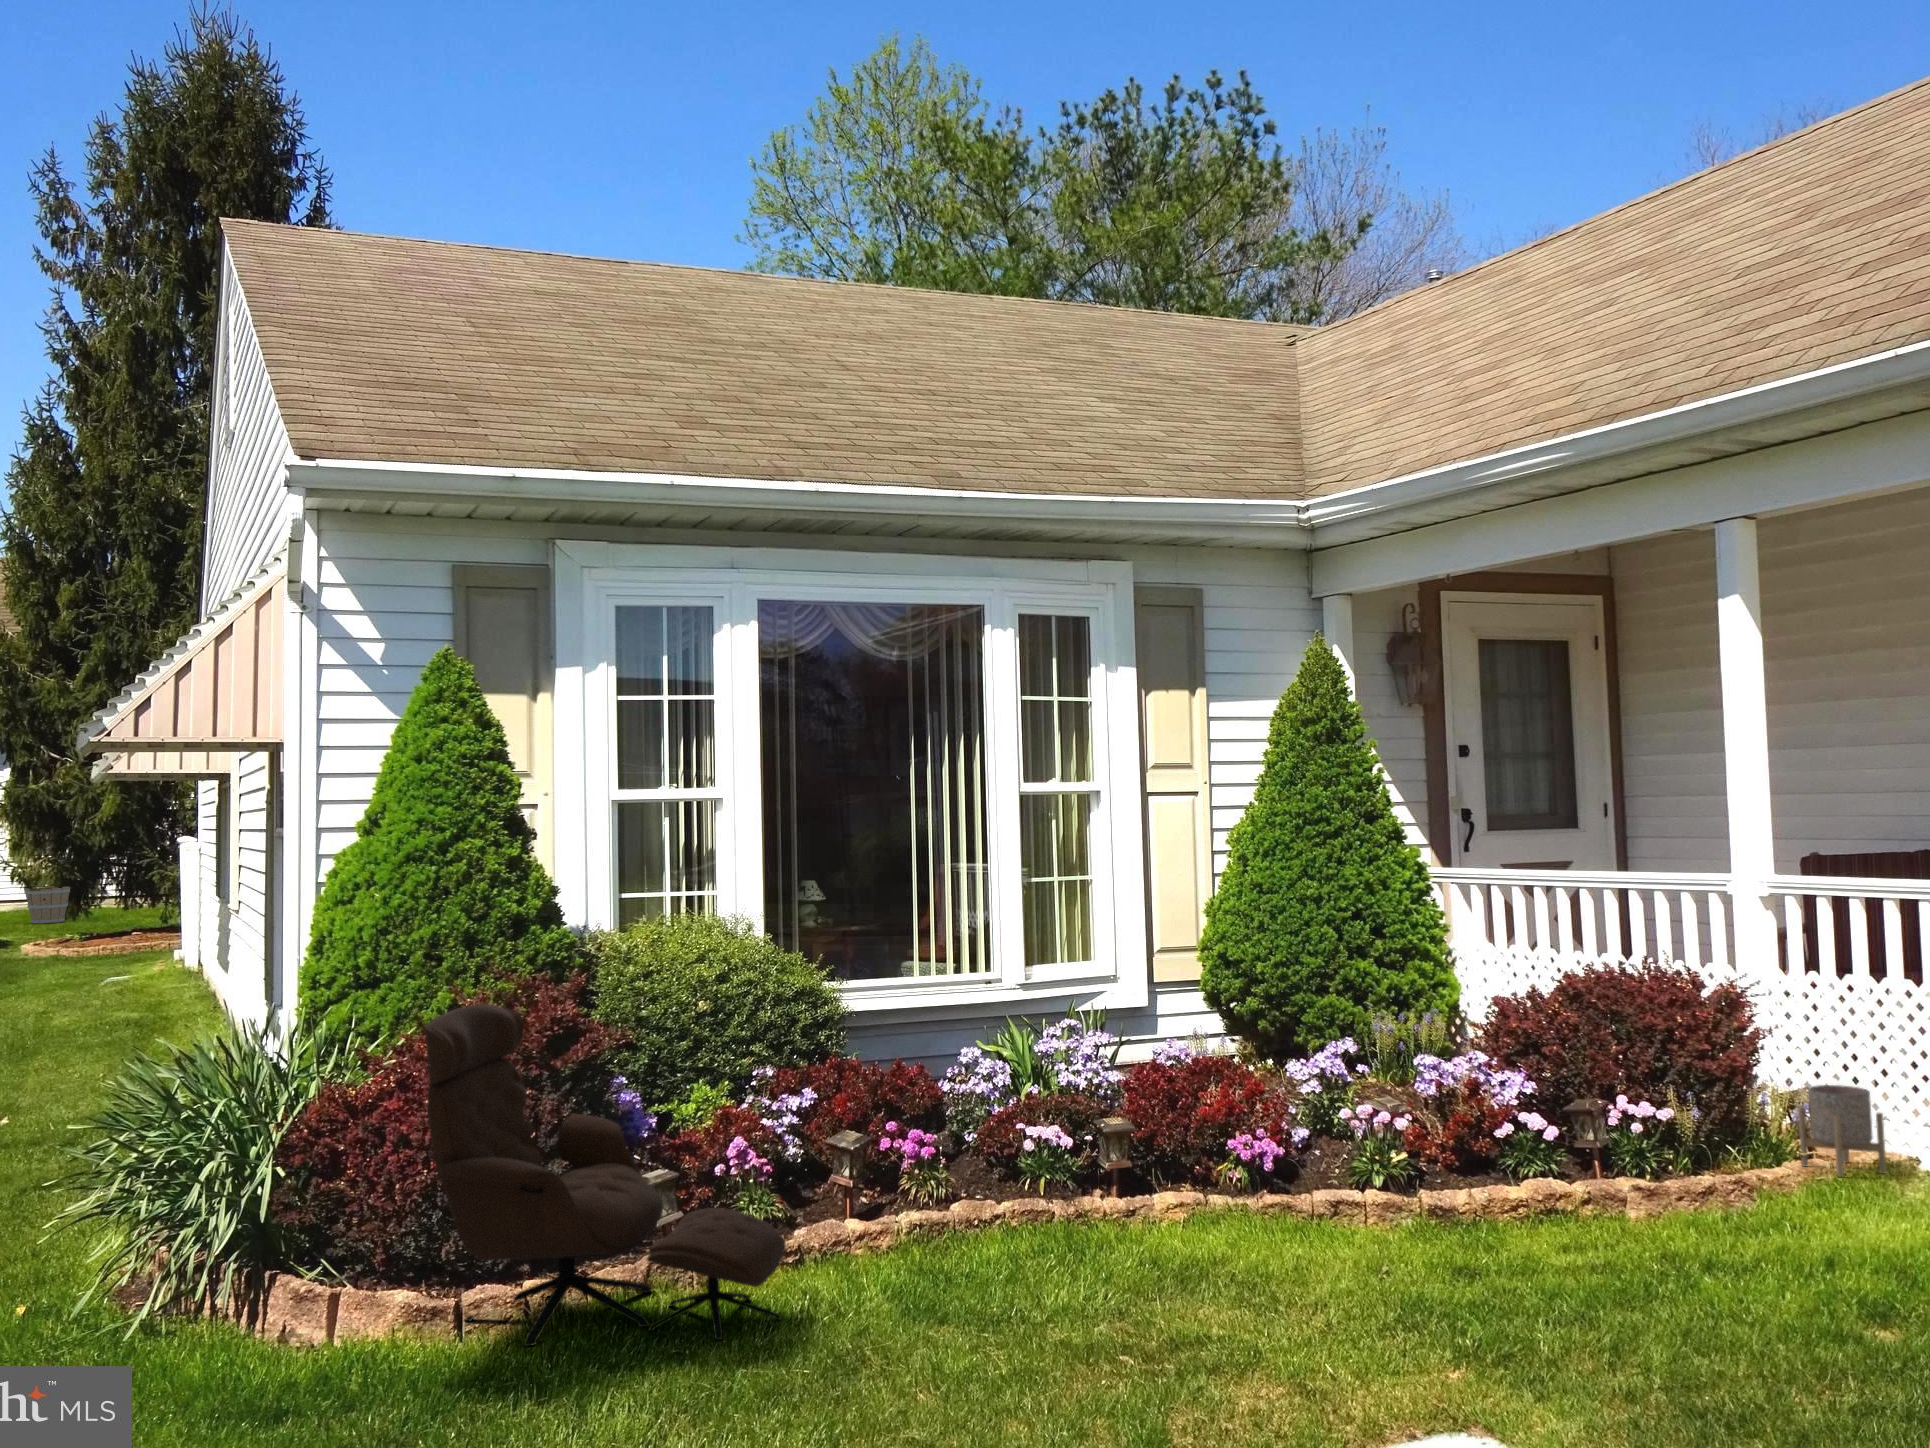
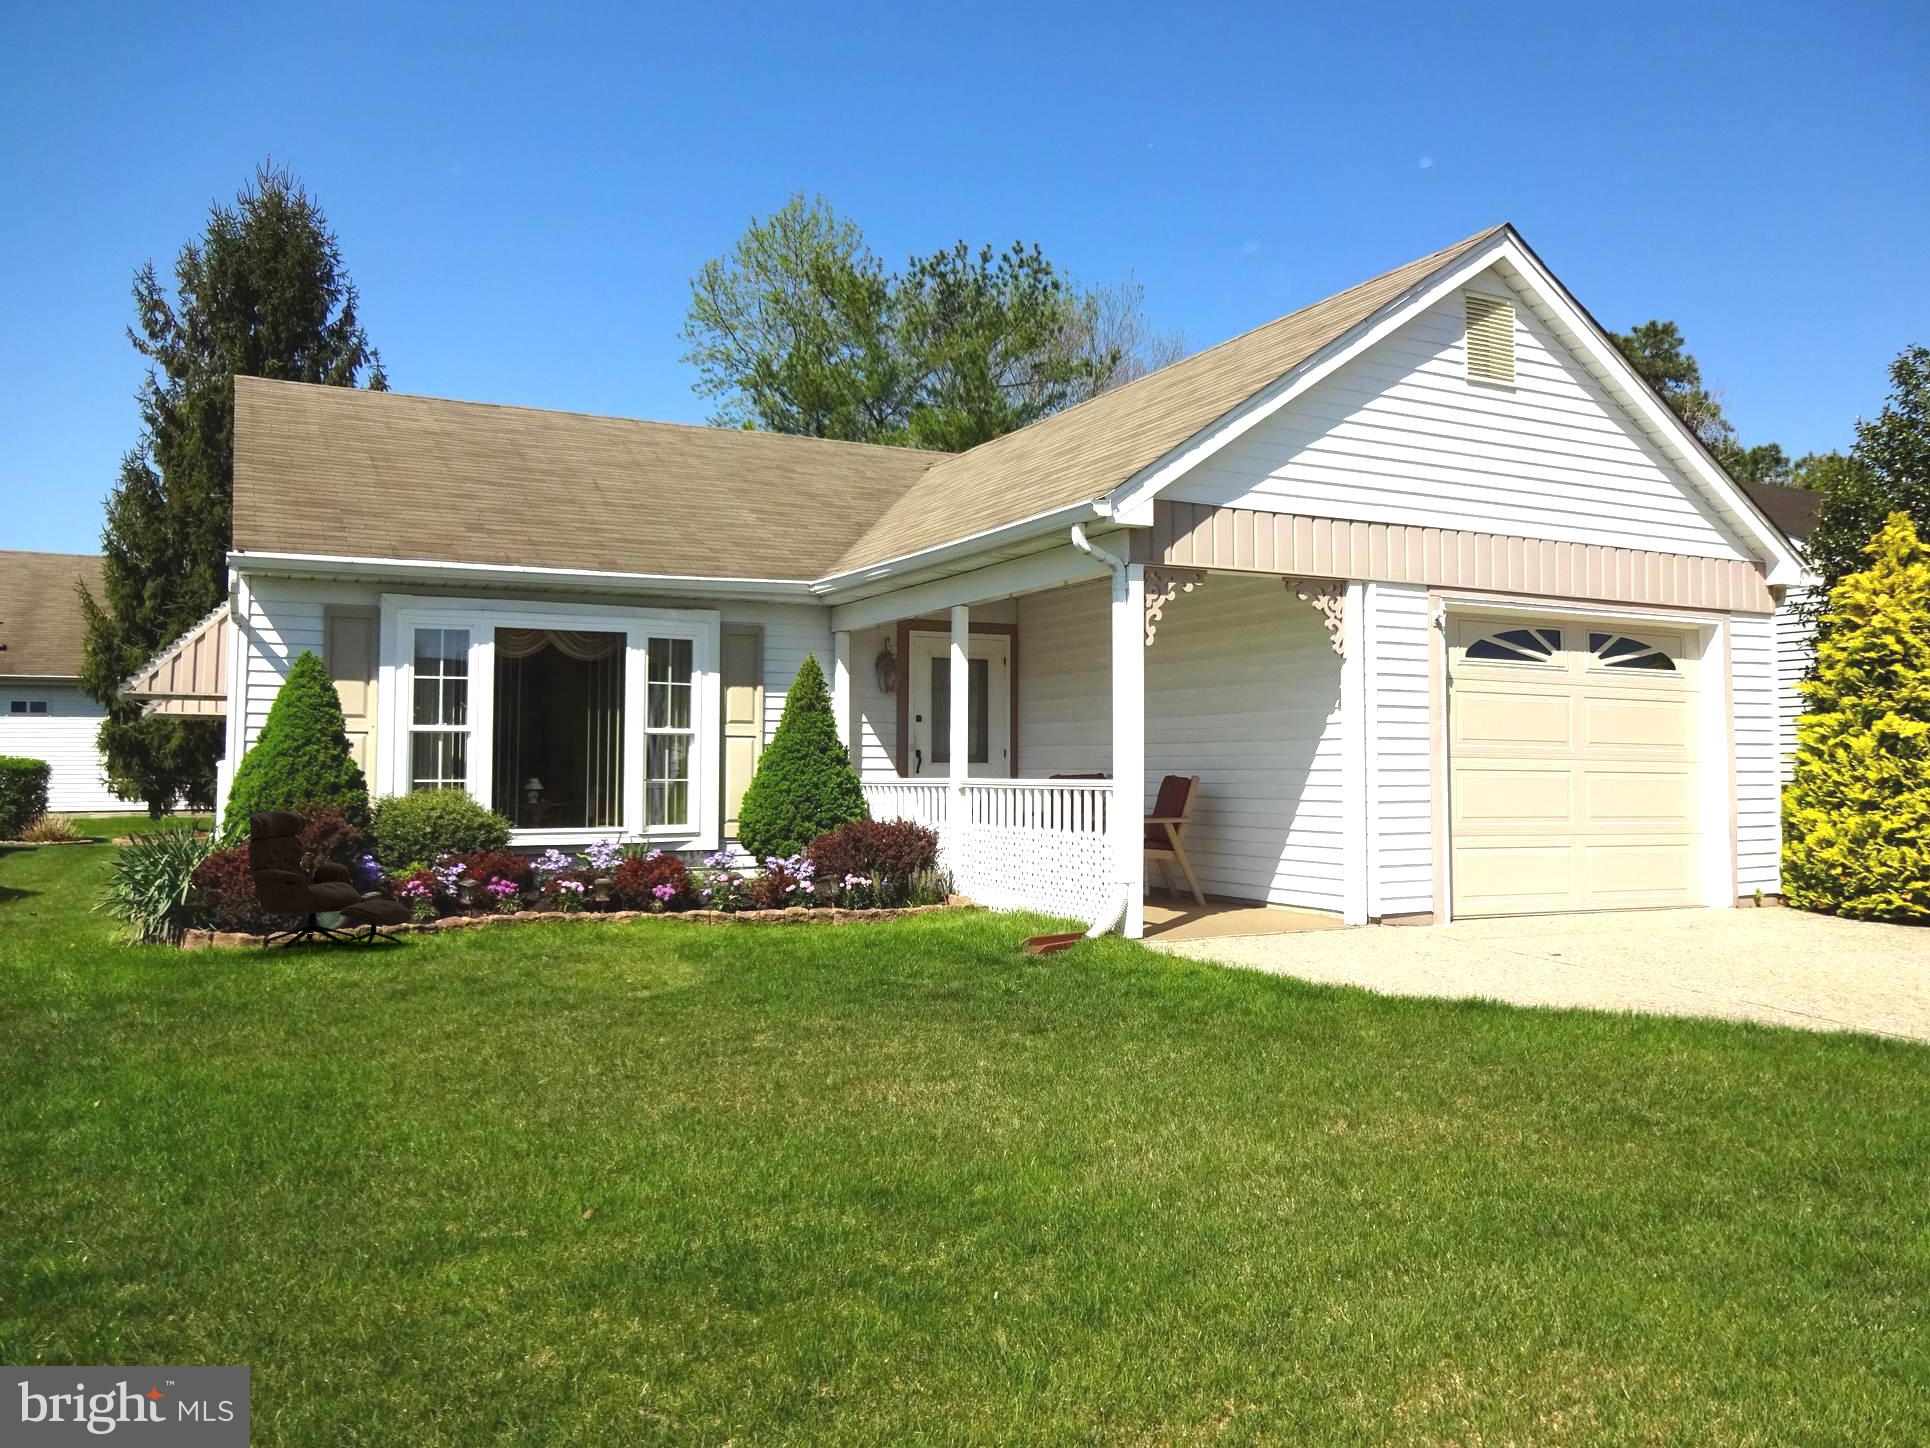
wooden bucket: present [24,886,70,924] -> none [117,795,151,821]
planter: present [1798,1085,1886,1177] -> none [950,879,980,919]

